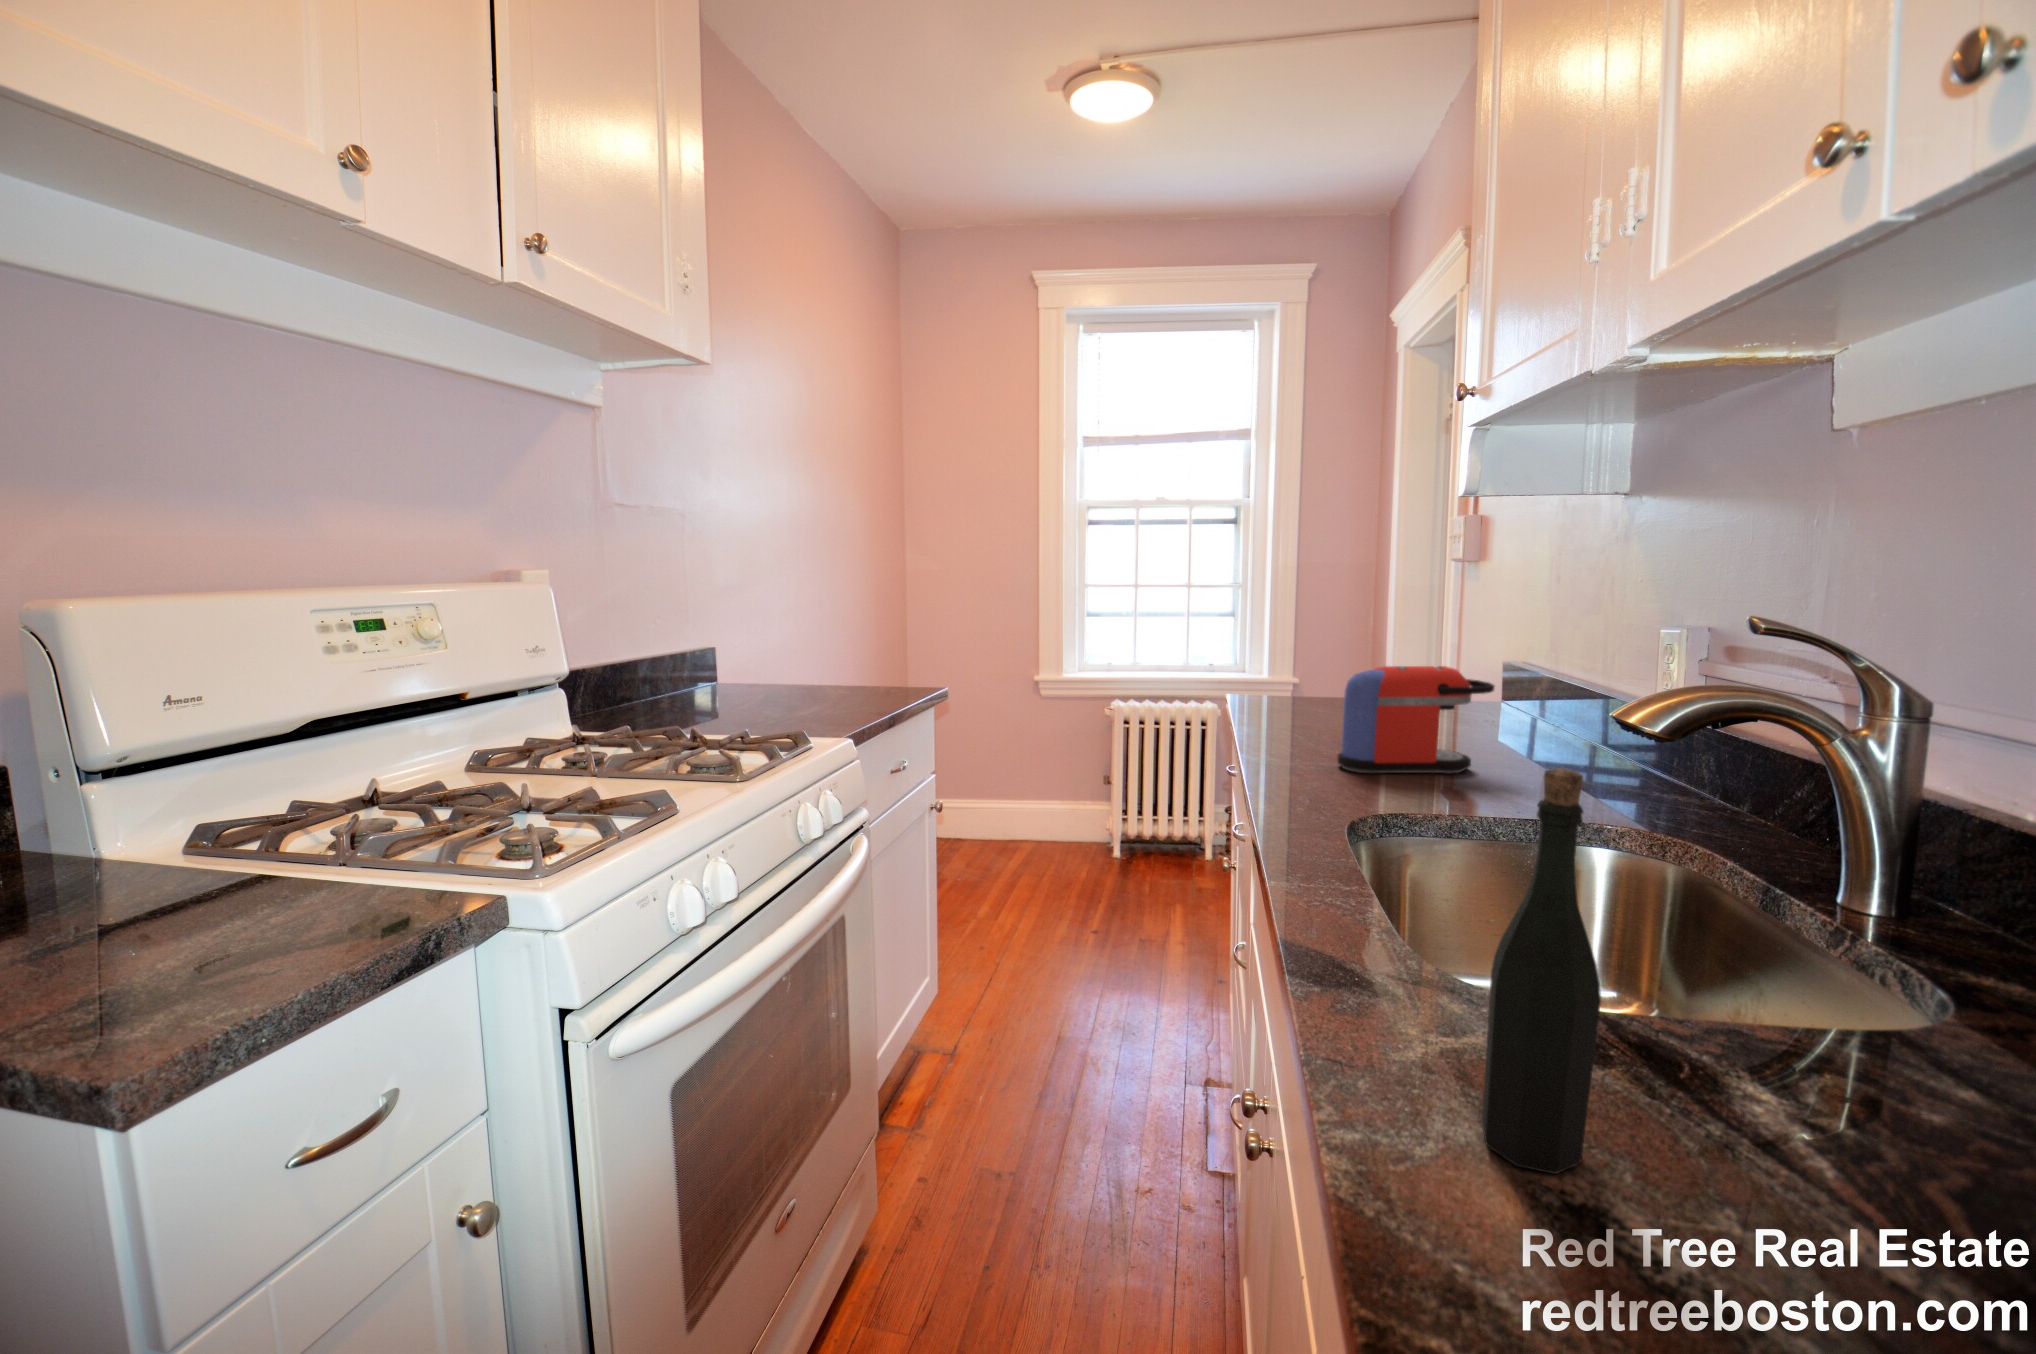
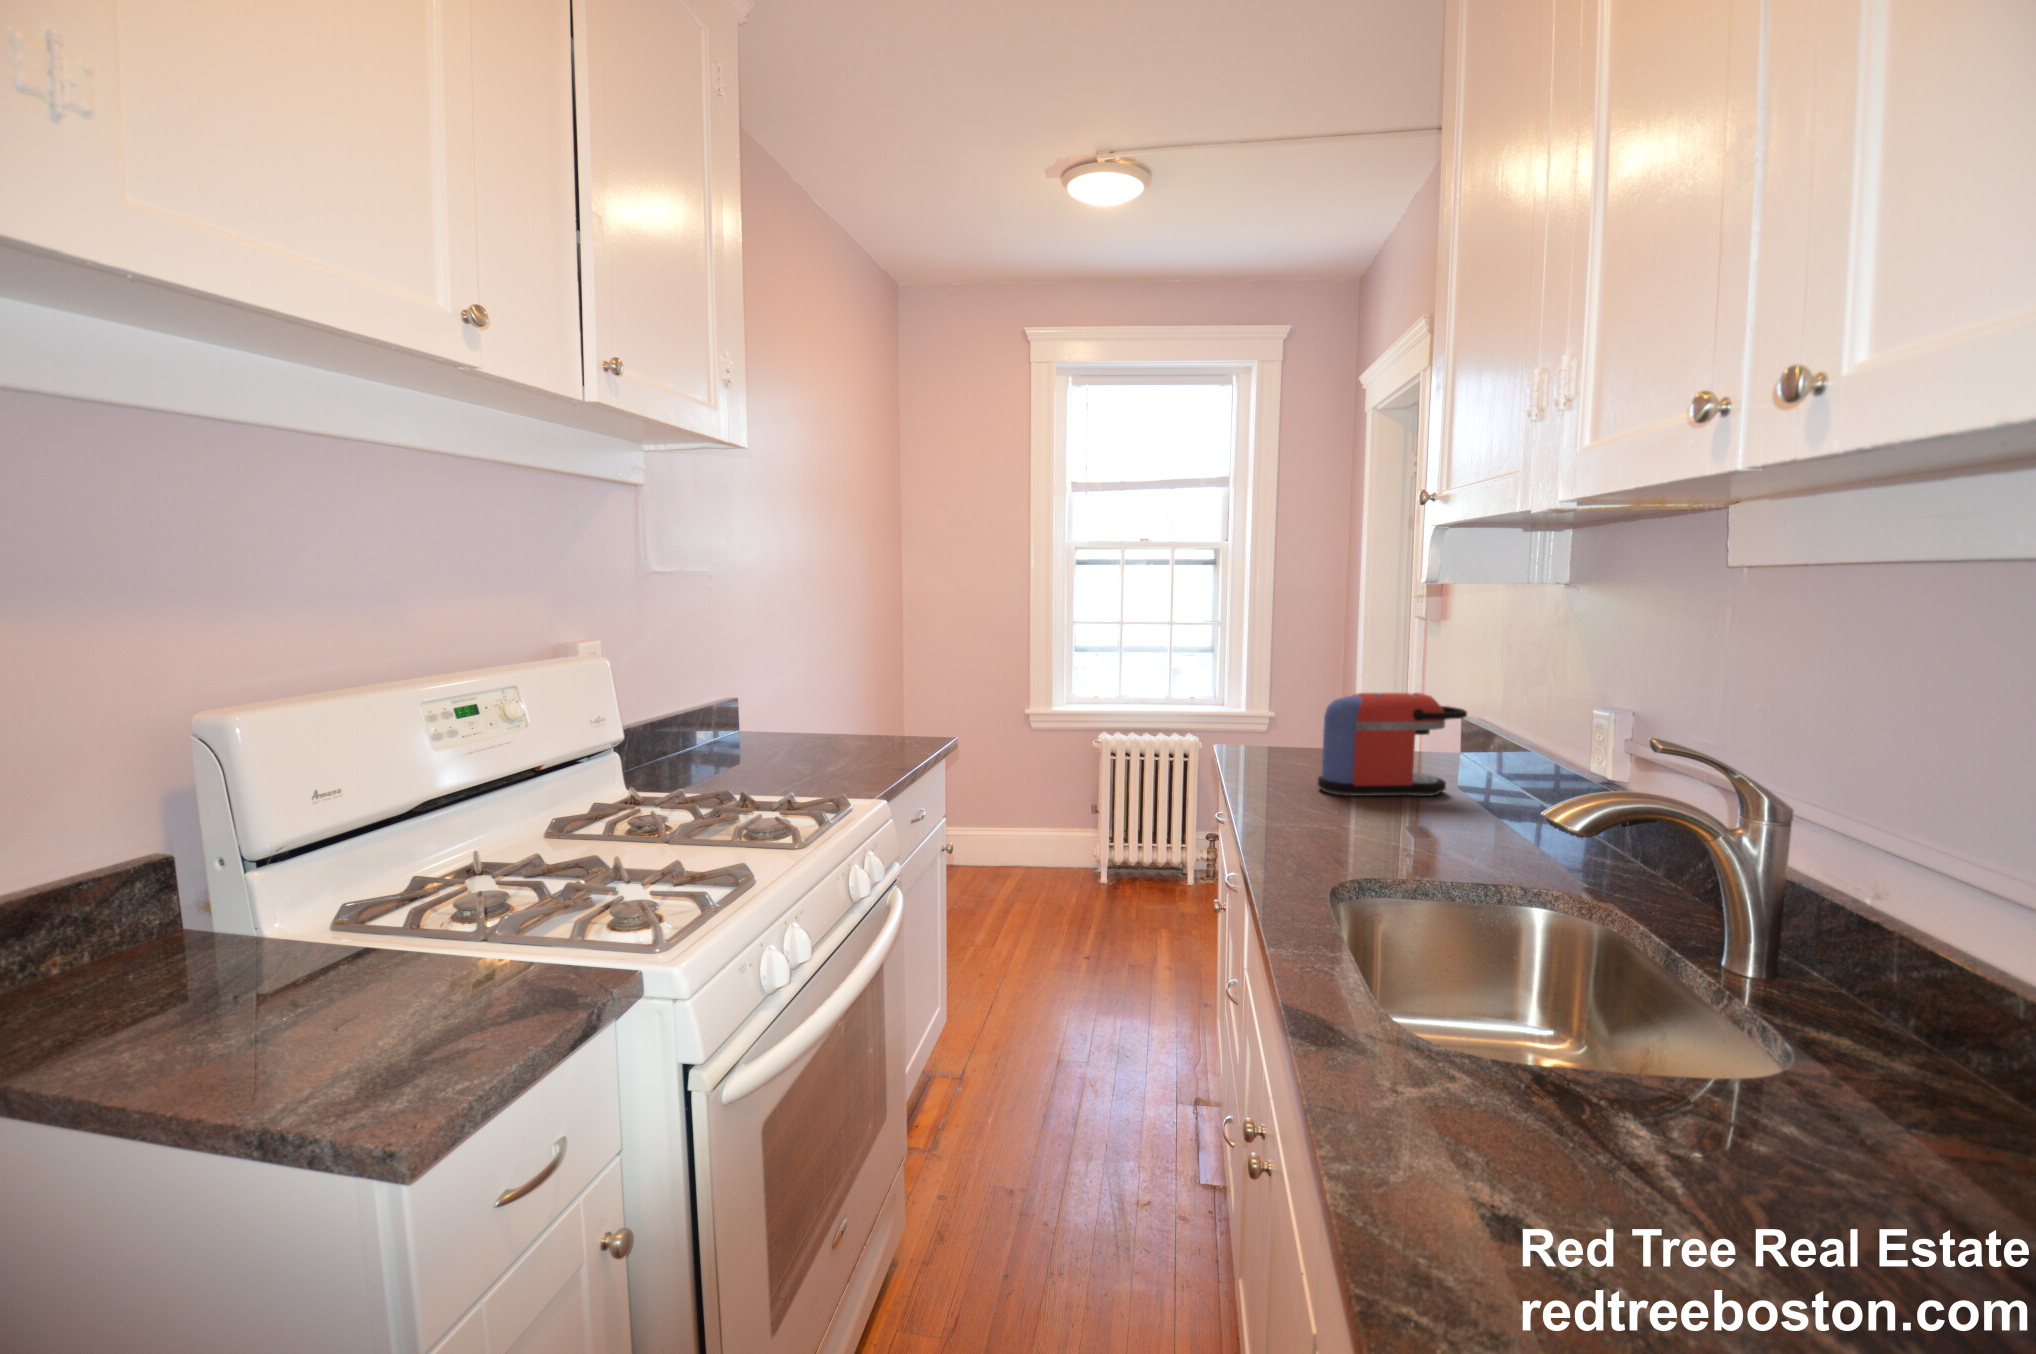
bottle: present [1482,768,1601,1174] -> none [1473,766,1590,1175]

